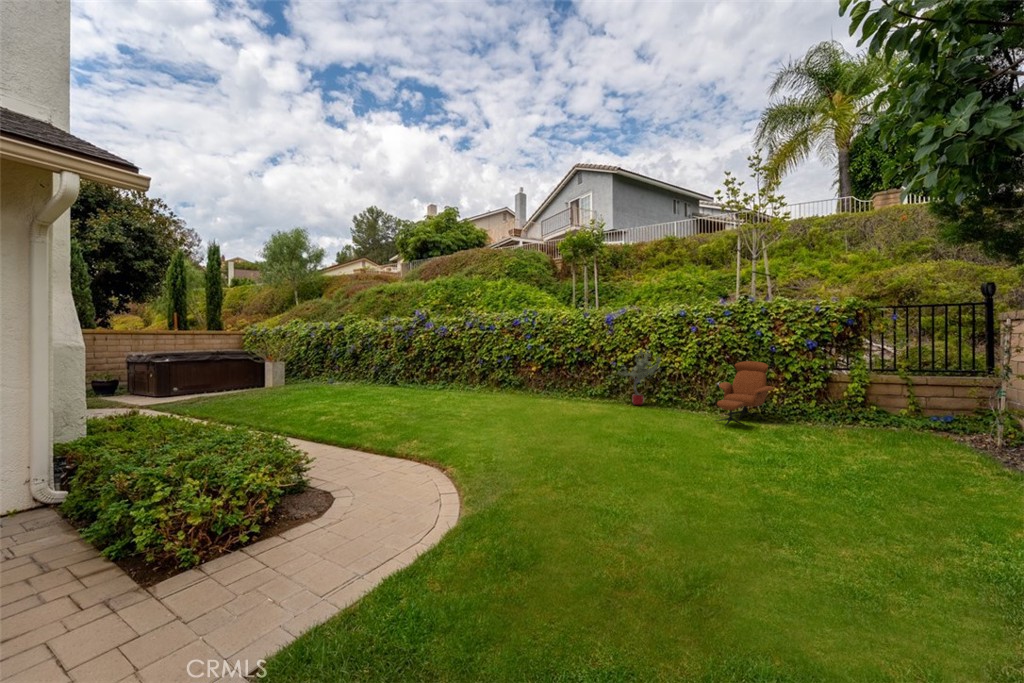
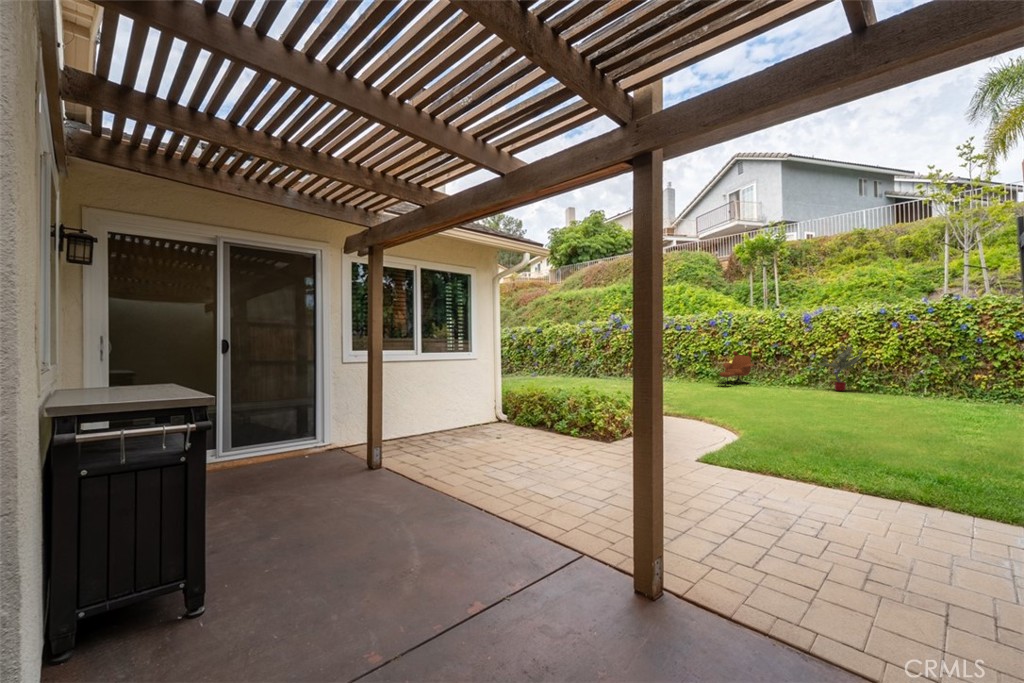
lounge chair: present [716,361,773,426] -> present [720,351,754,385]

